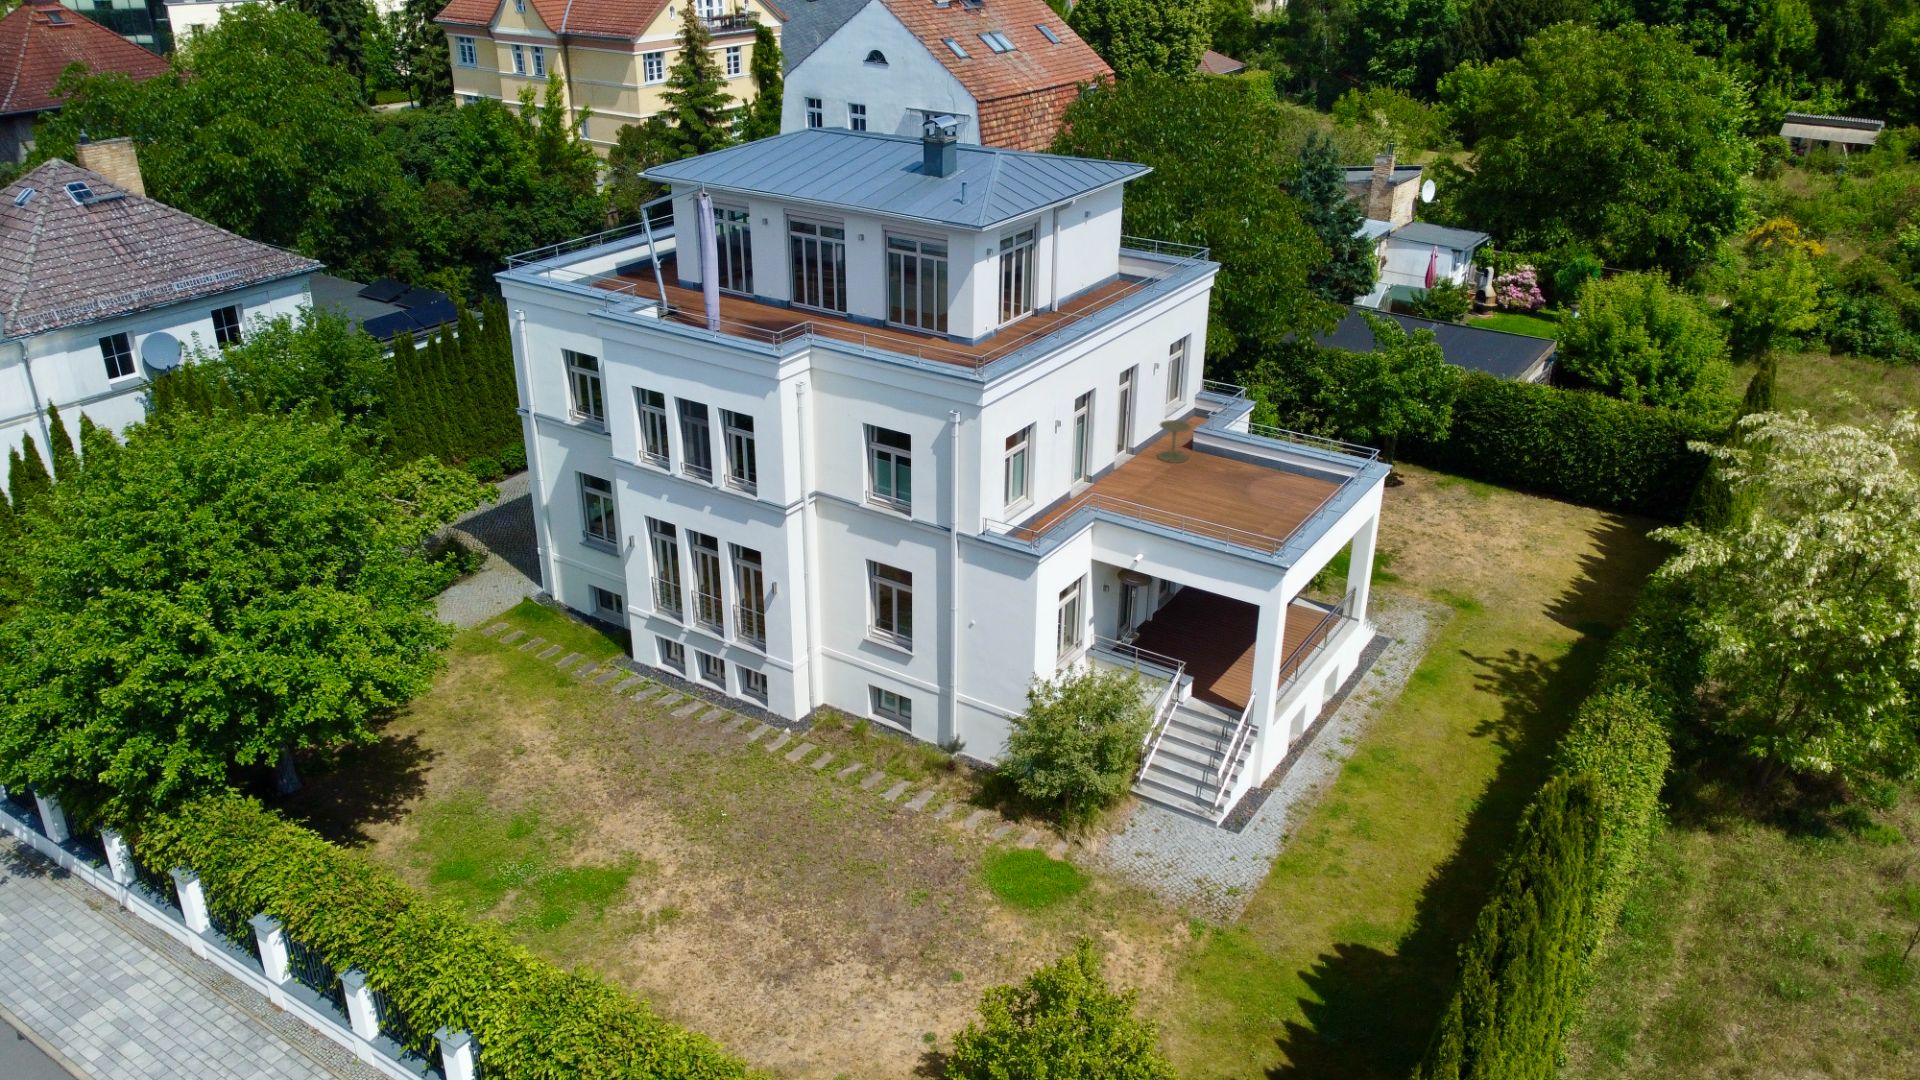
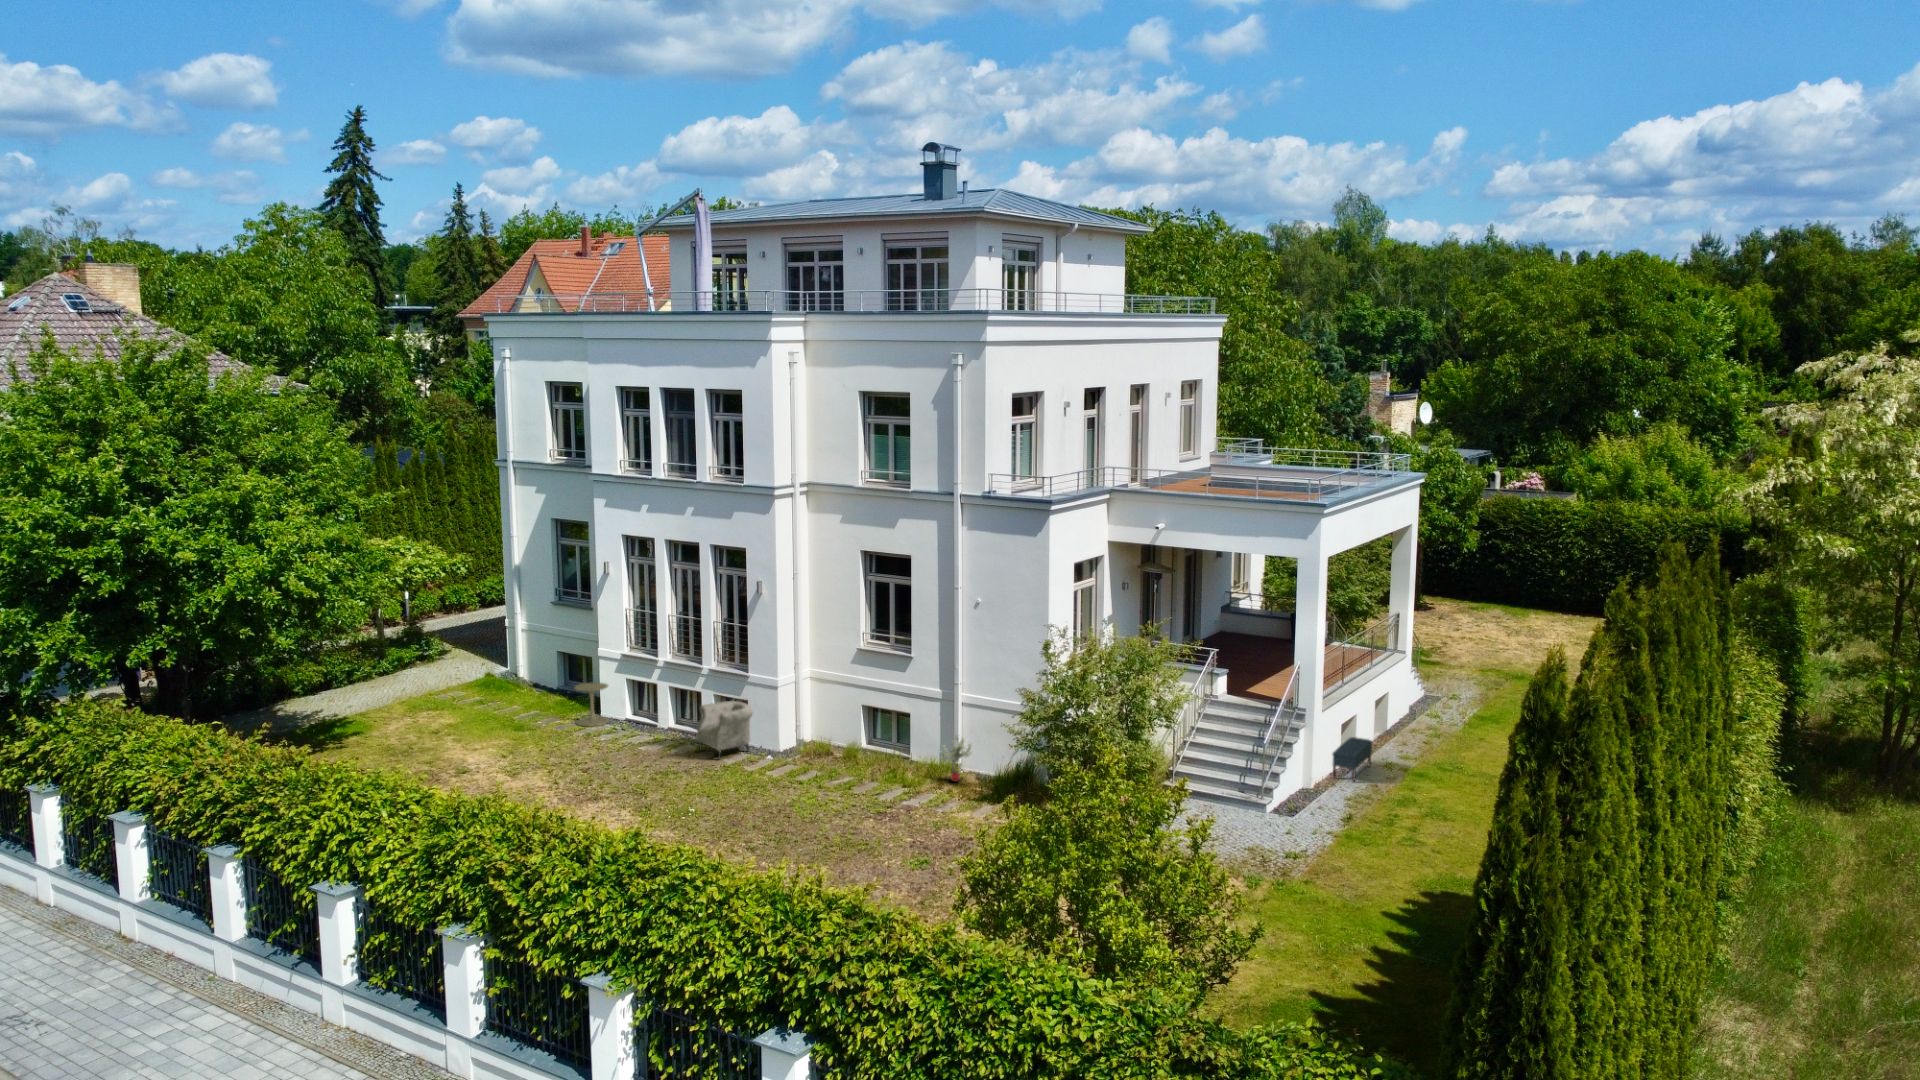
pedestal table: present [1157,420,1190,463] -> present [575,682,609,726]
chair: none [723,674,772,733] -> present [697,701,753,759]
bench: none [1280,721,1319,771] -> present [1332,737,1372,781]

